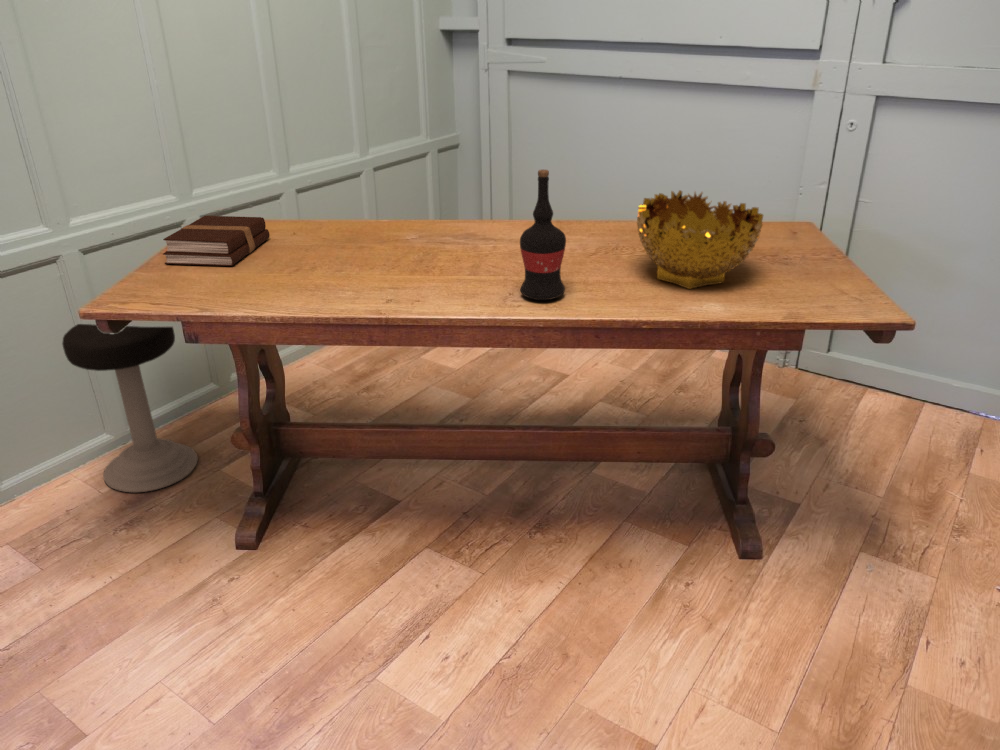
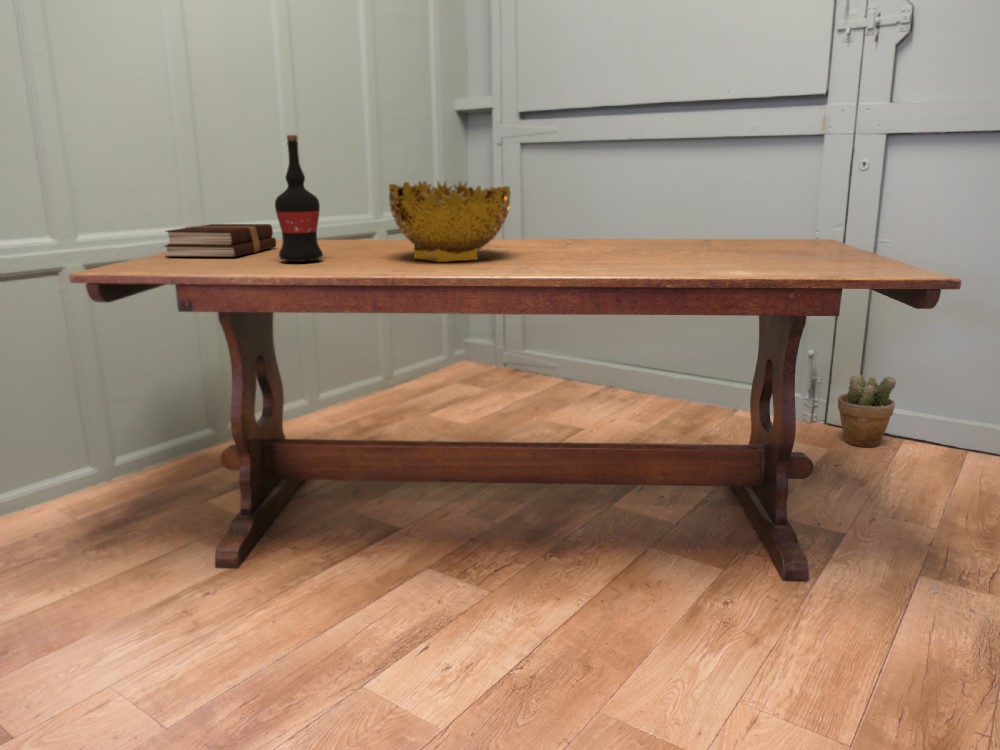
wine bottle: present [520,170,566,300] -> present [275,135,323,262]
decorative bowl: present [637,190,763,289] -> present [389,181,511,262]
stool: present [62,324,198,492] -> none [51,329,184,519]
potted plant: none [808,330,864,398] -> present [838,375,896,447]

